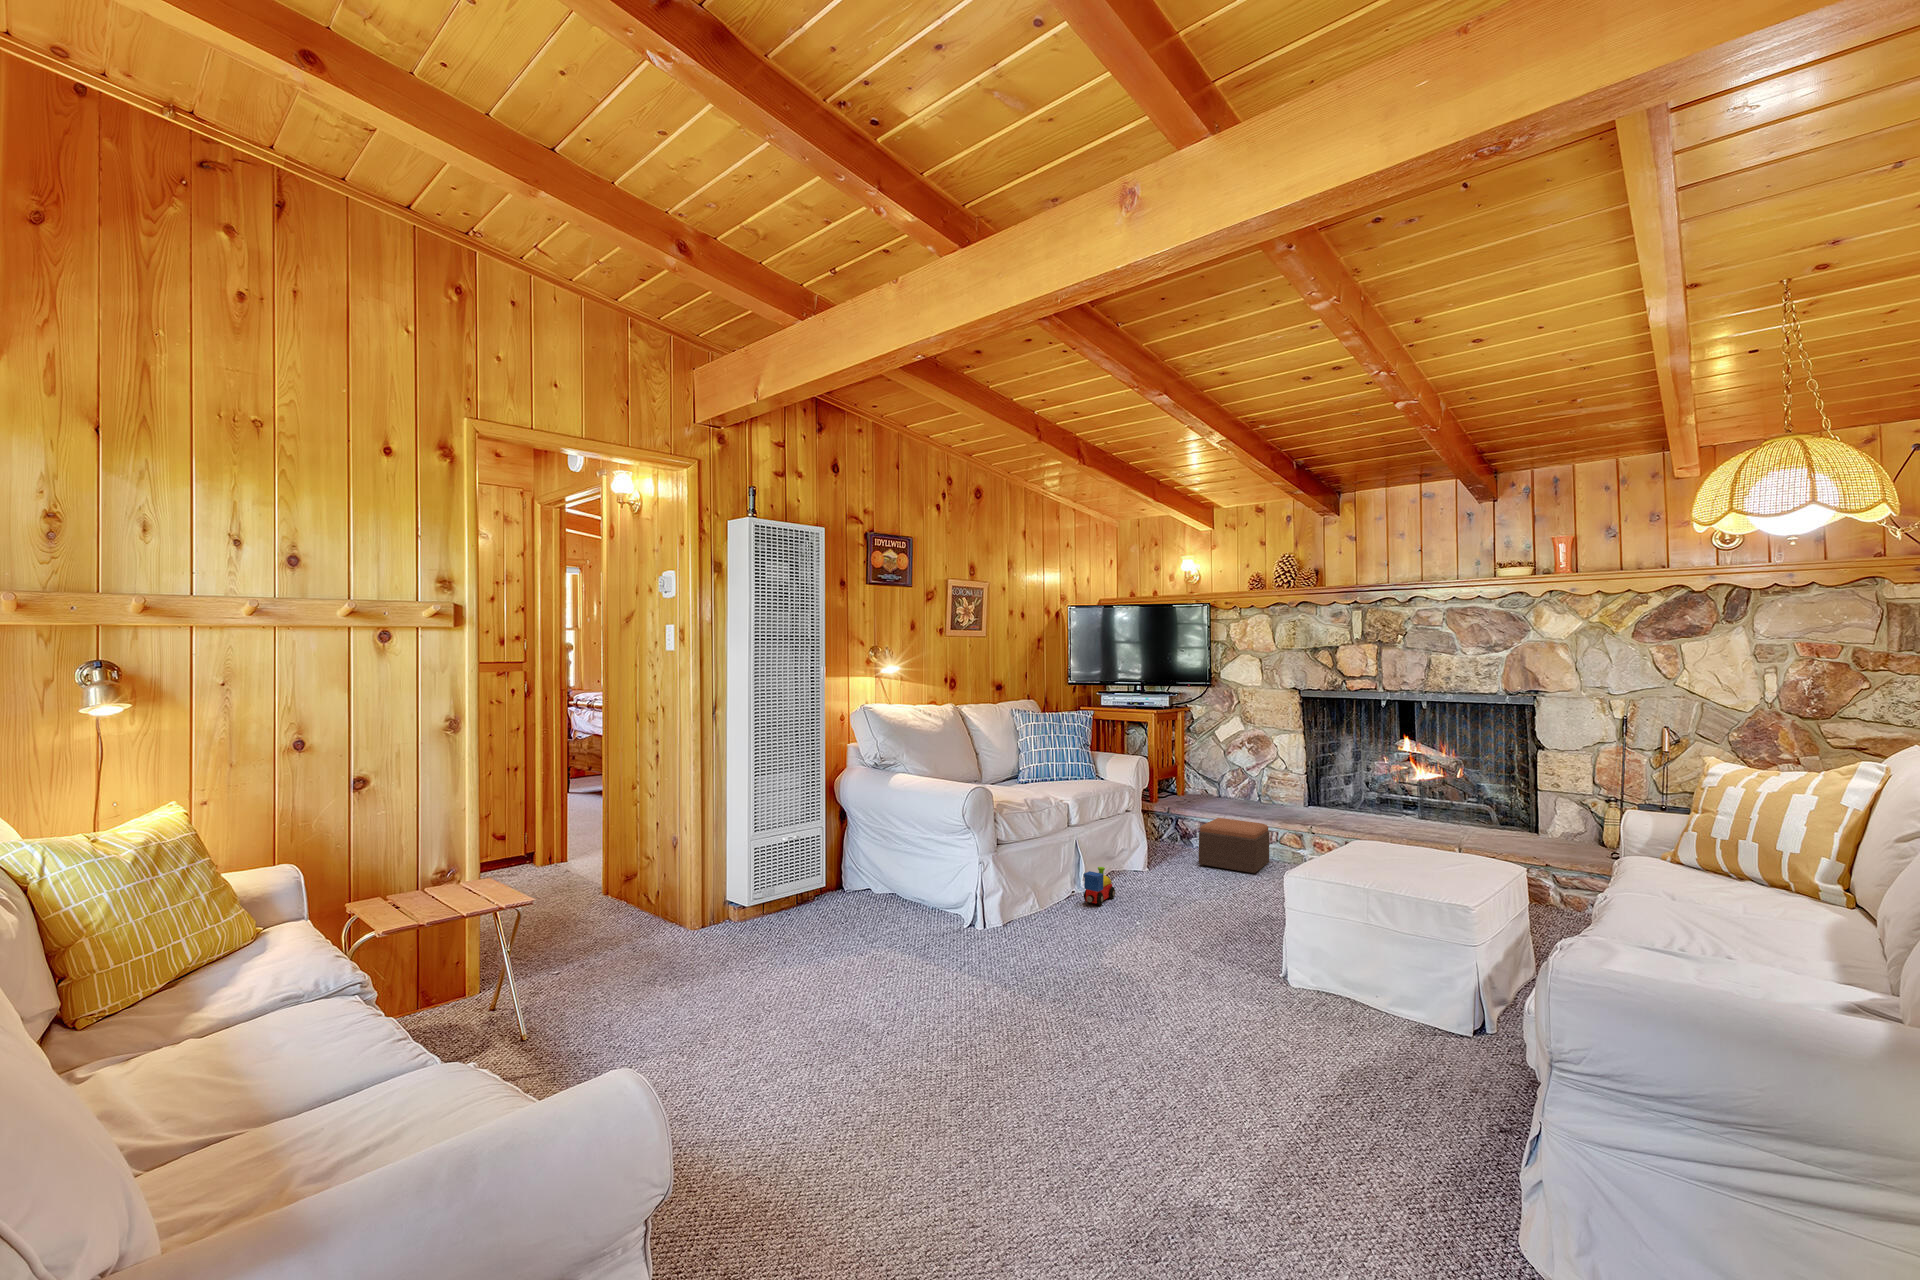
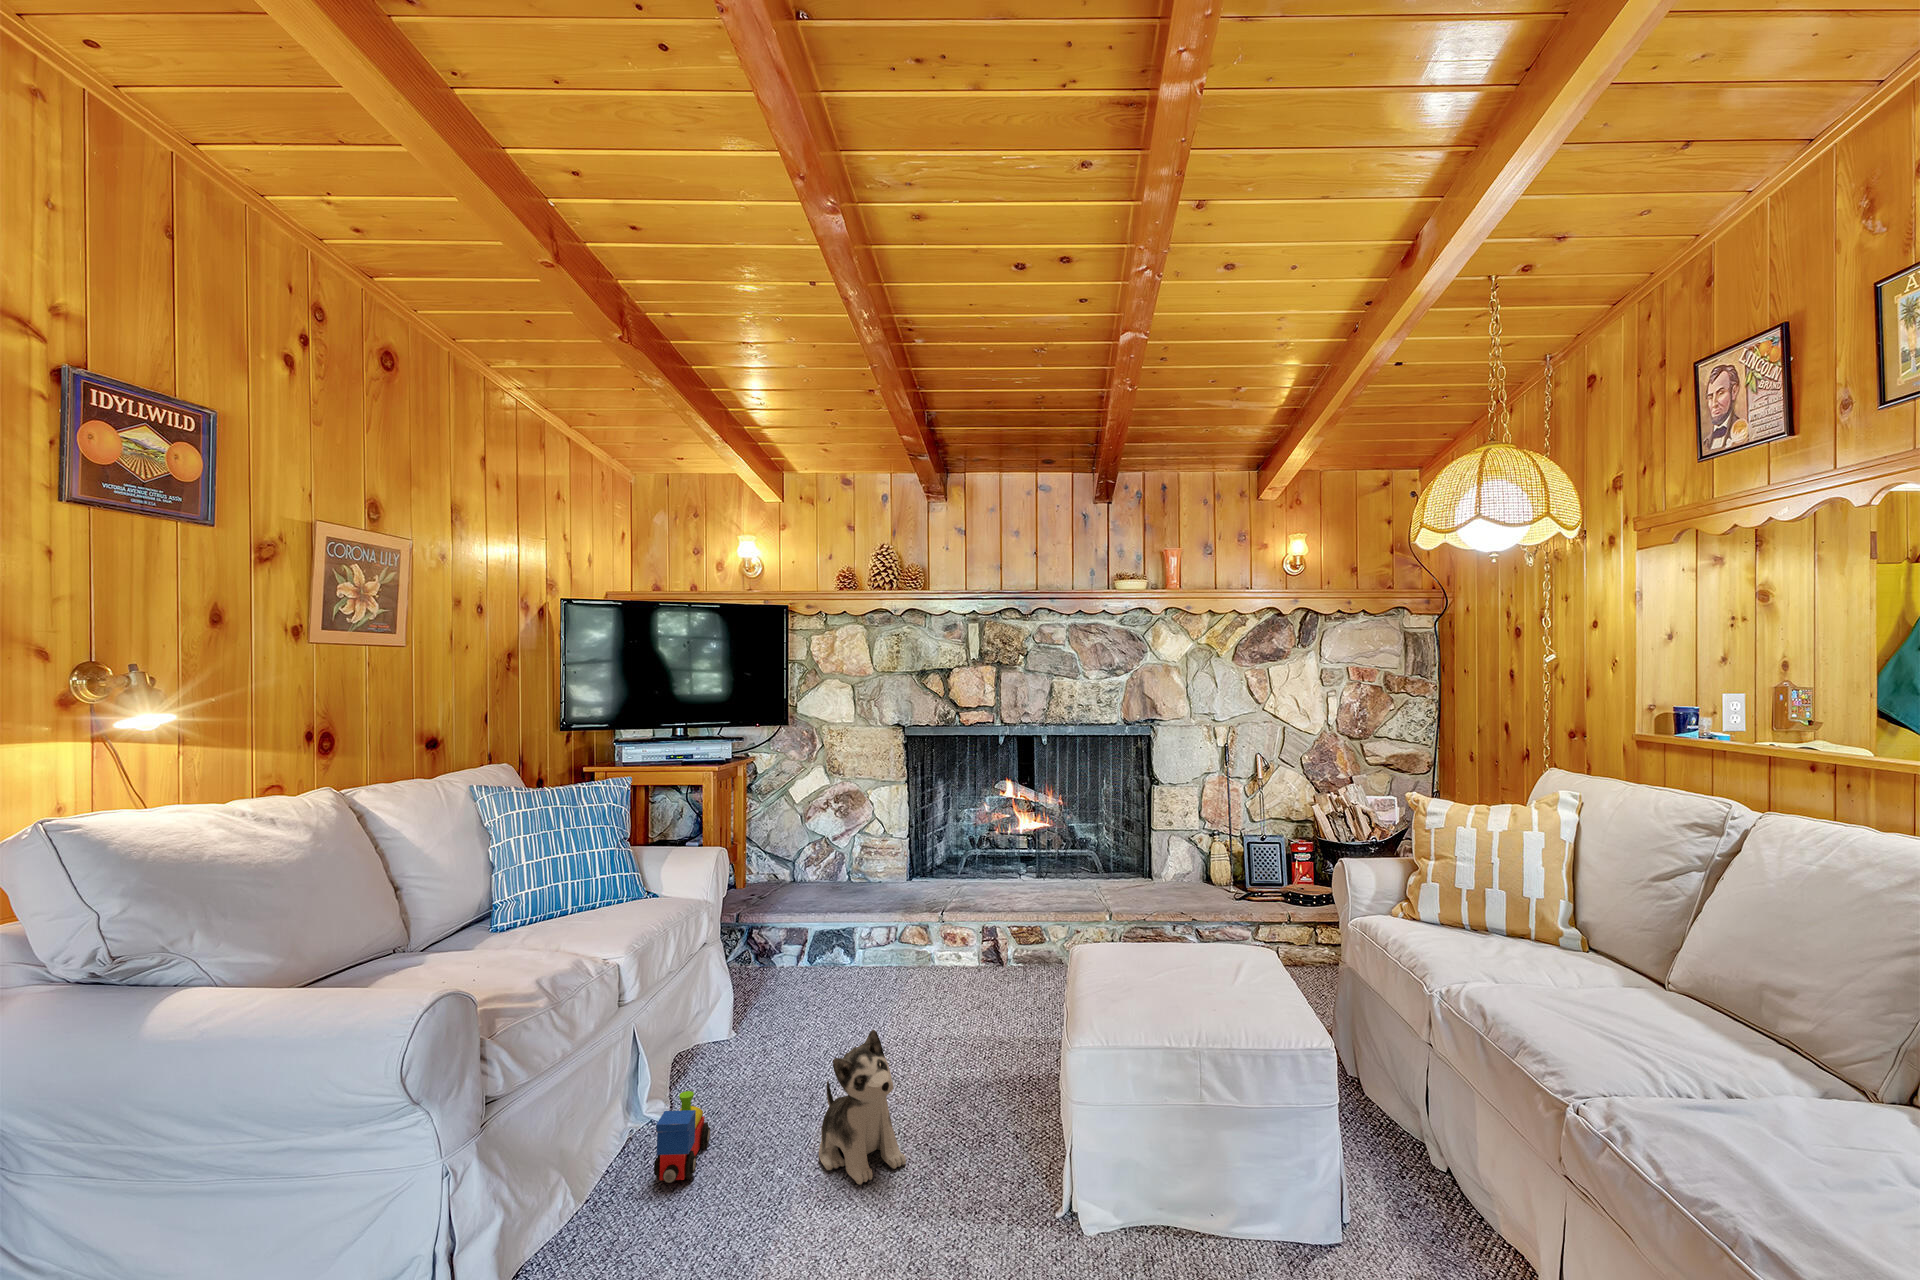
footstool: present [1199,818,1269,873] -> none [808,922,896,1008]
plush toy: none [1164,851,1209,926] -> present [819,1029,906,1185]

